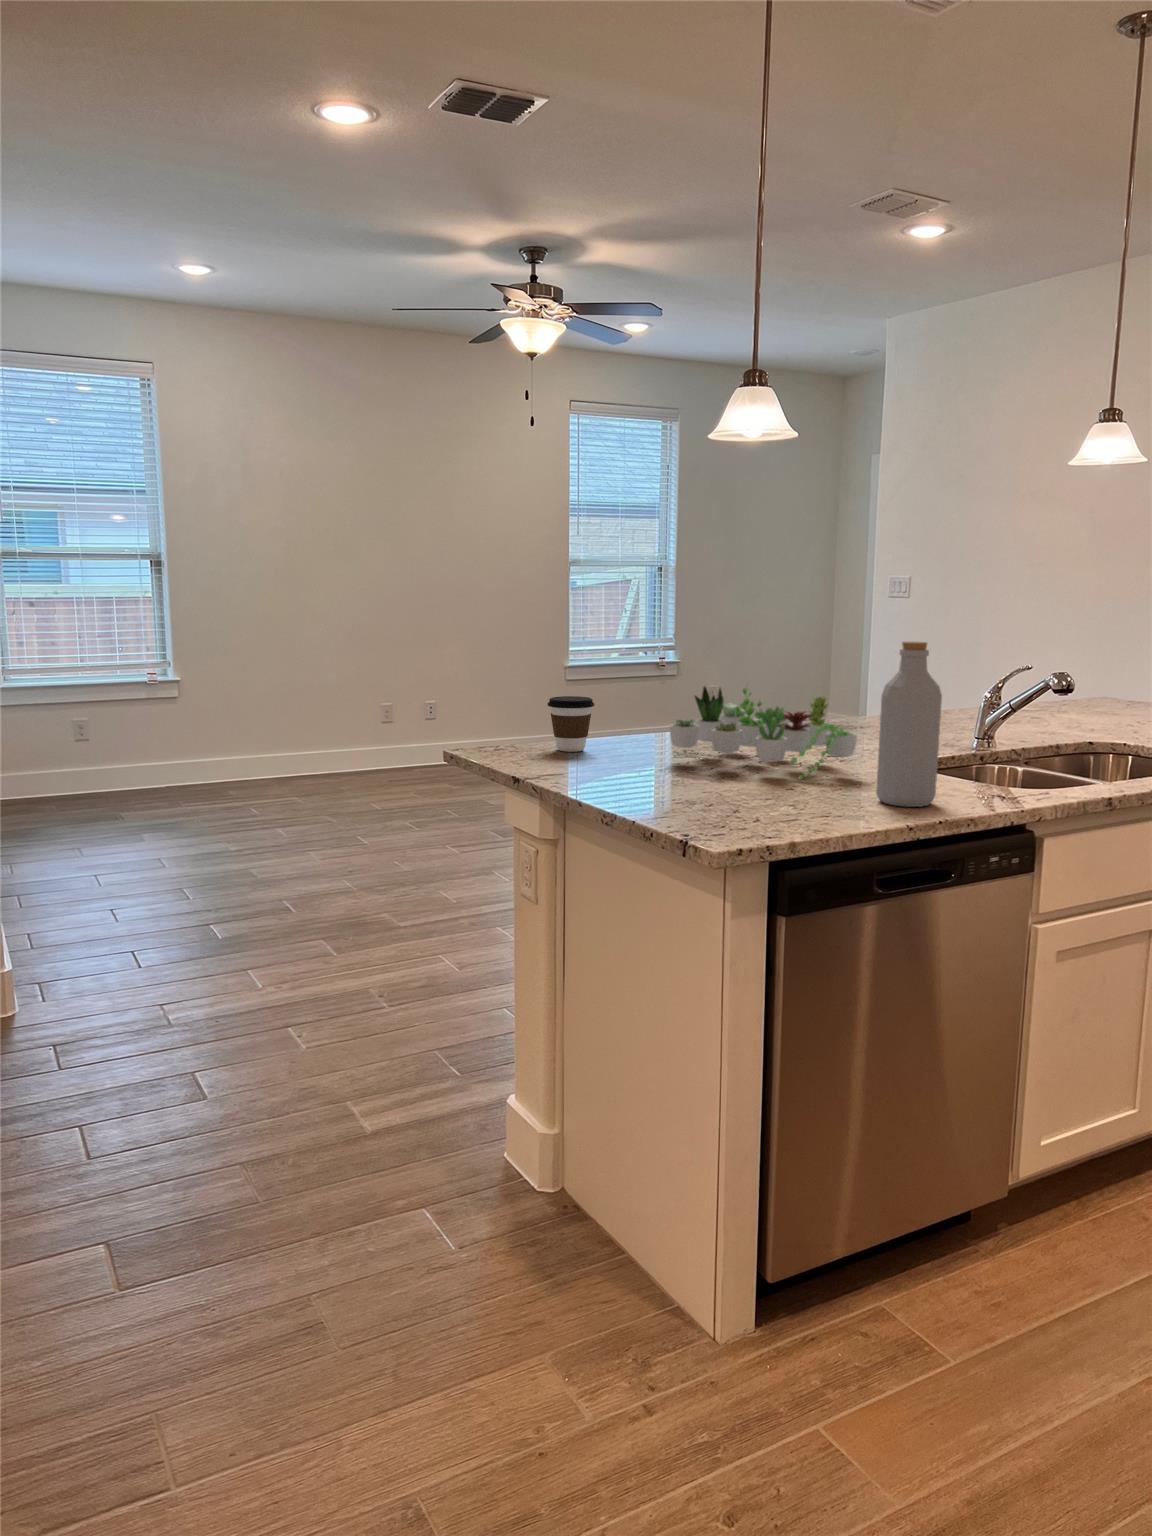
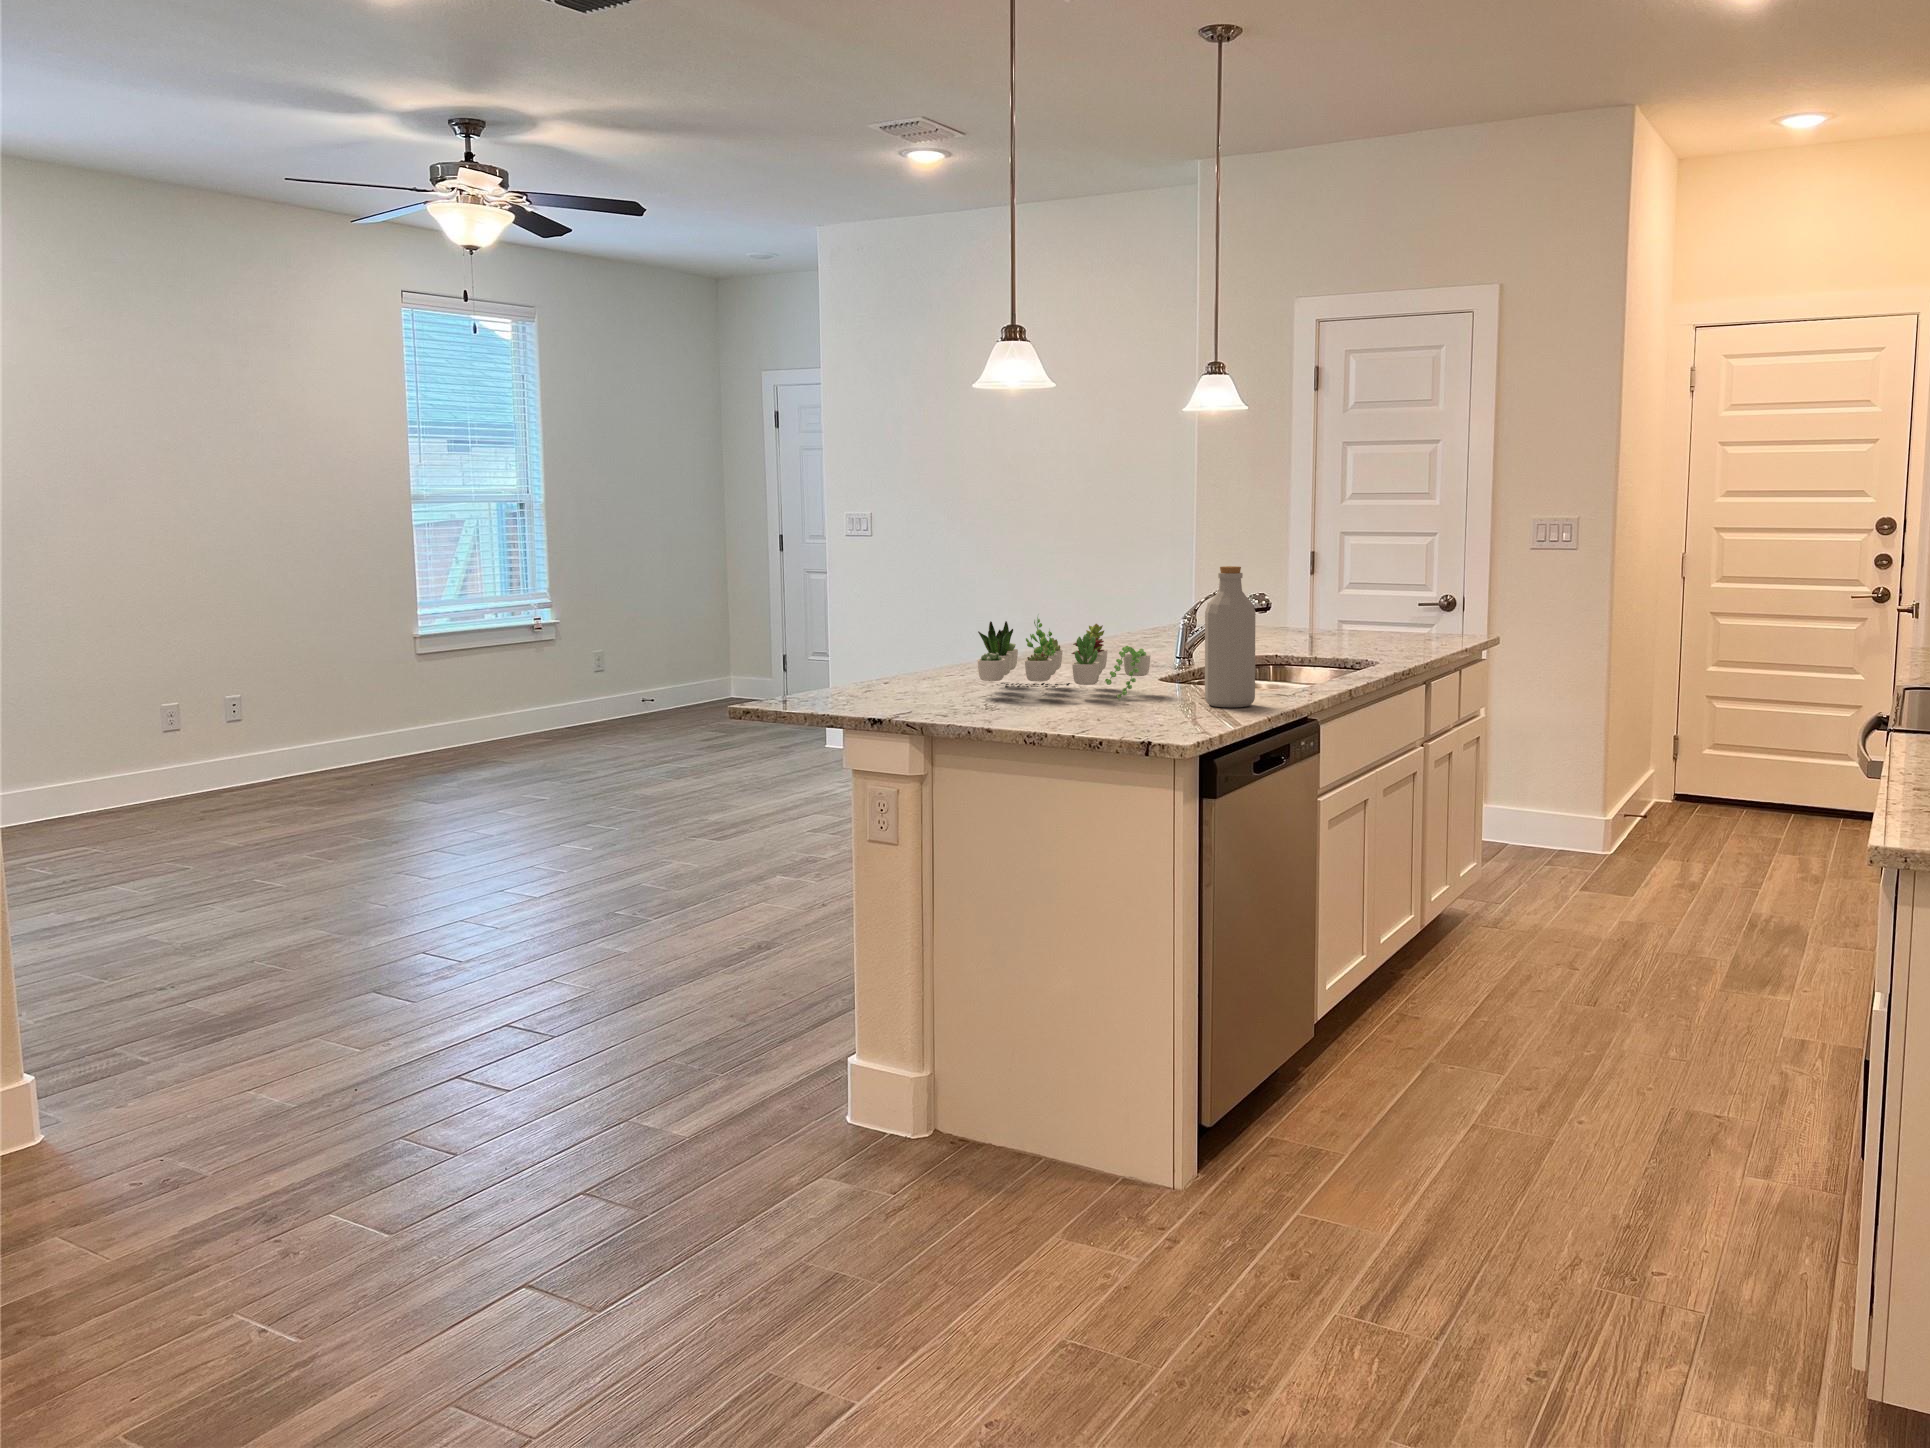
coffee cup: present [548,696,594,752] -> none [838,641,887,698]

